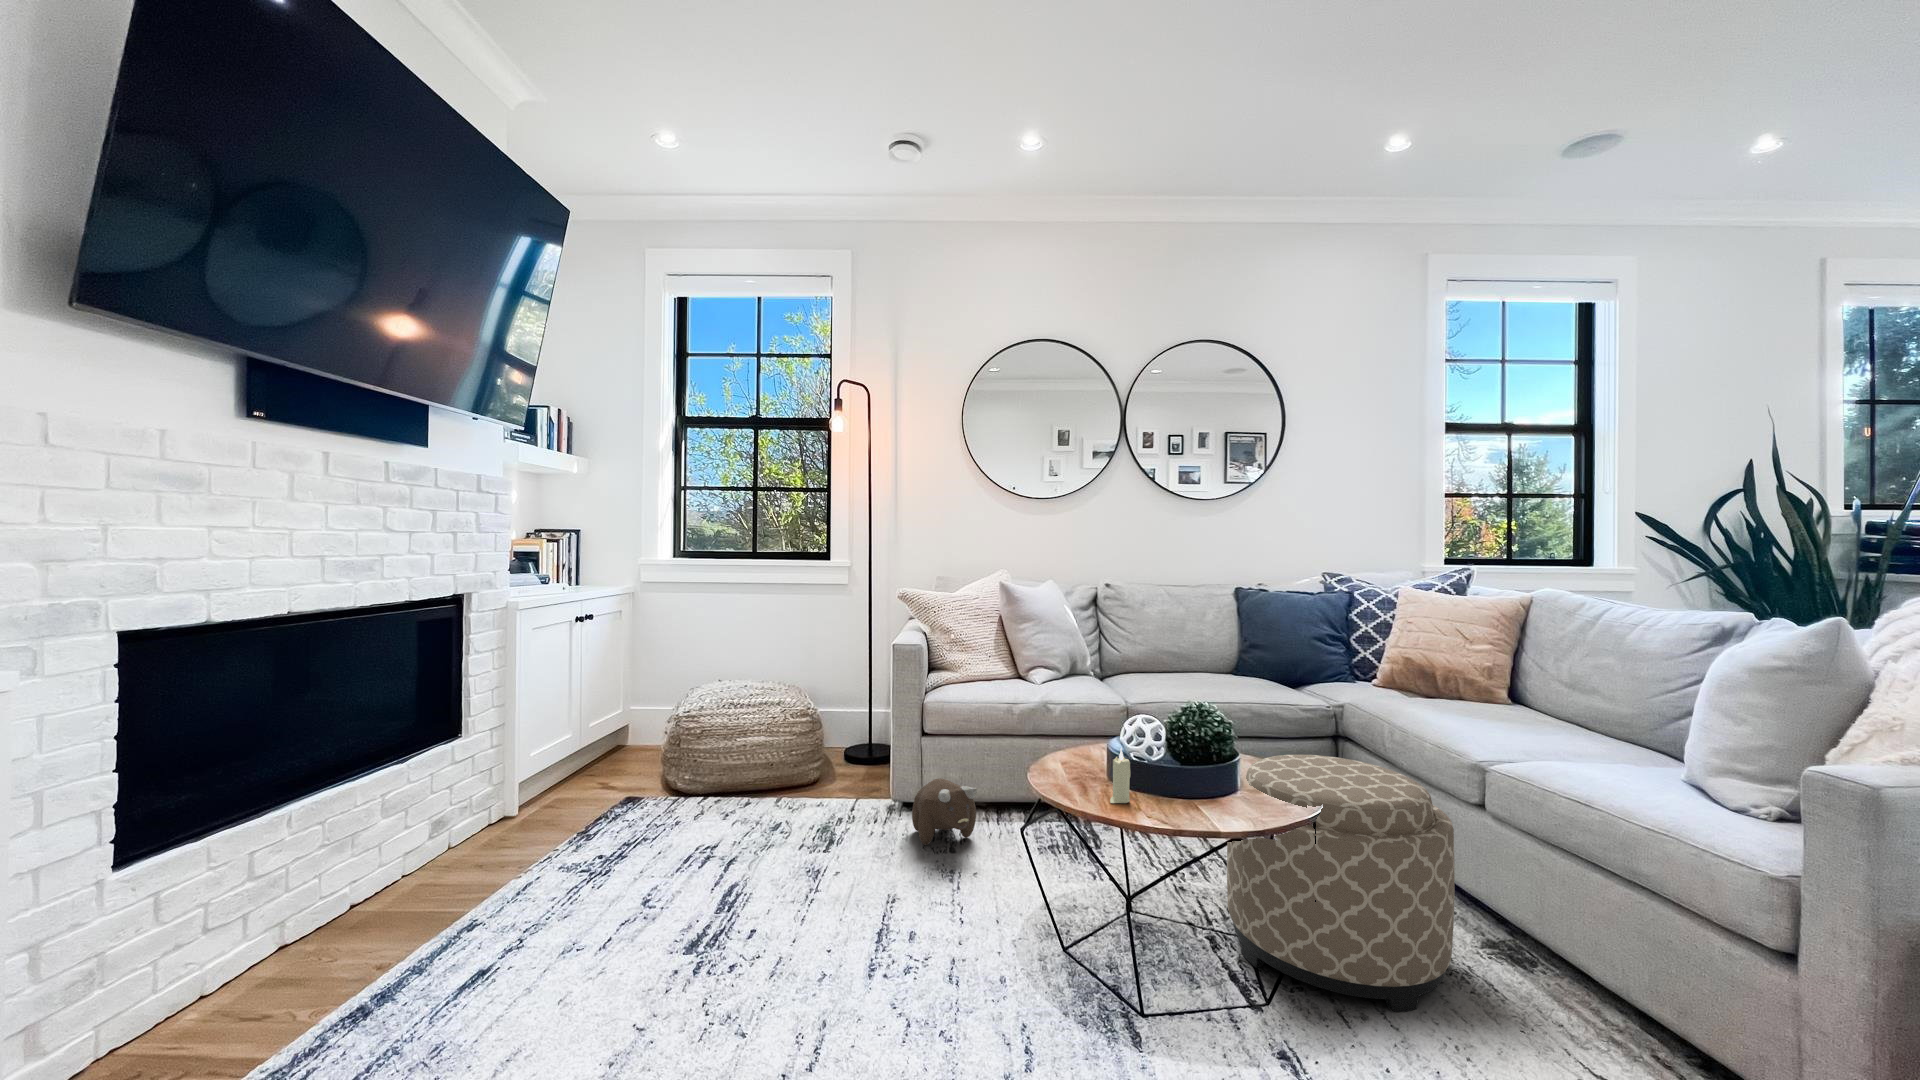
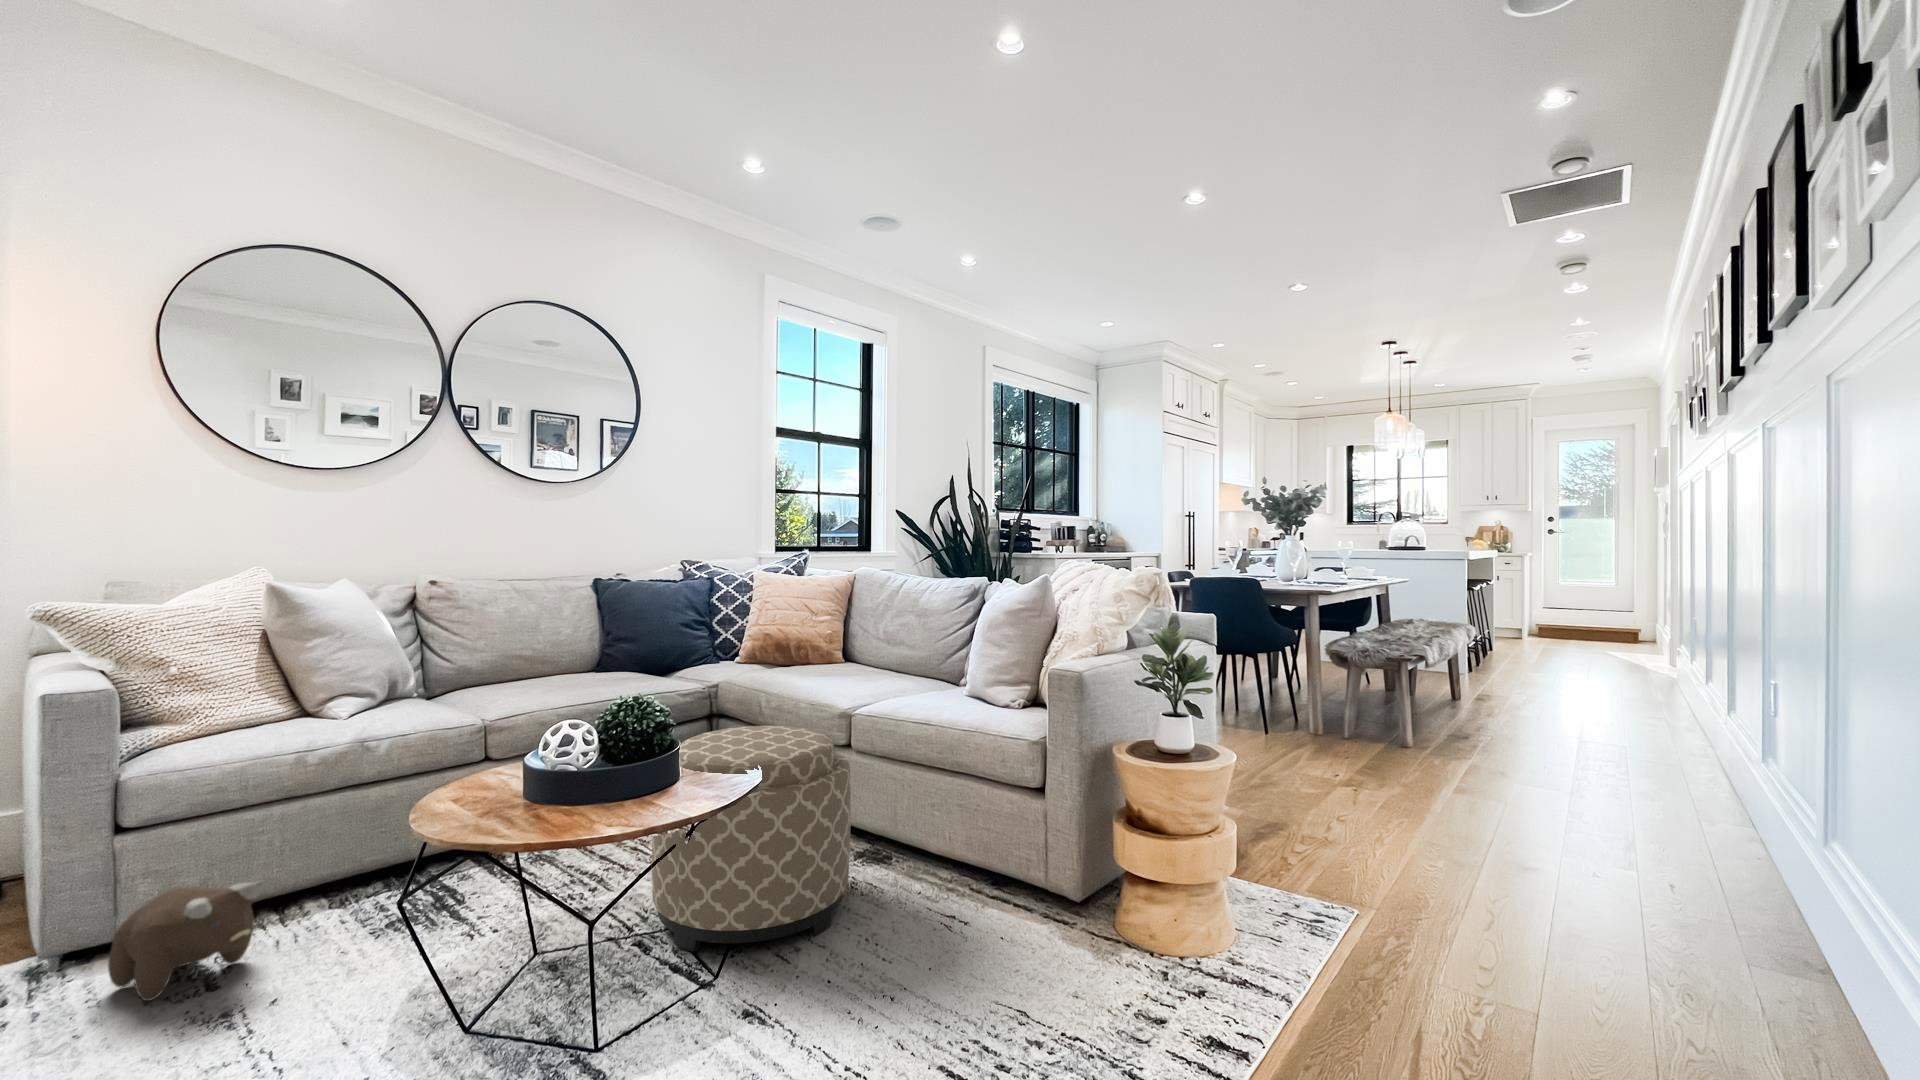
candle: present [1110,748,1130,803] -> none [546,753,572,821]

